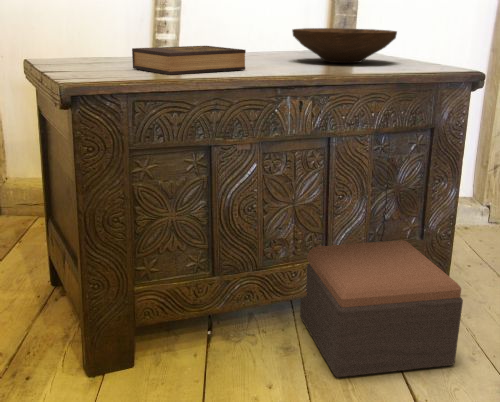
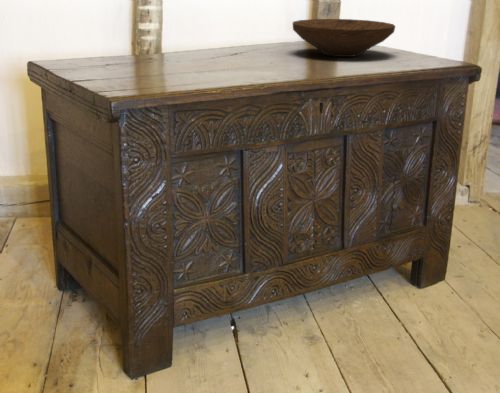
hardback book: present [132,46,246,75] -> none [153,45,264,82]
footstool: present [300,240,463,377] -> none [315,228,476,362]

